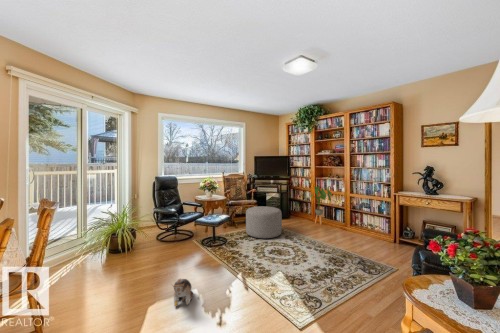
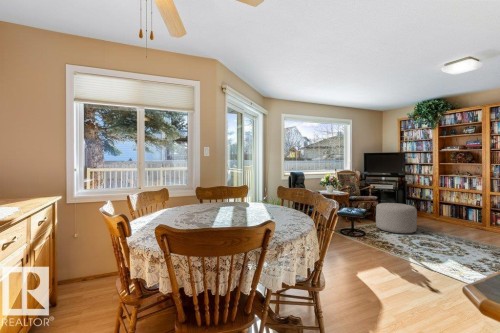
house plant: present [310,187,332,224] -> none [434,184,464,224]
plush toy: present [173,279,193,306] -> none [371,254,394,277]

